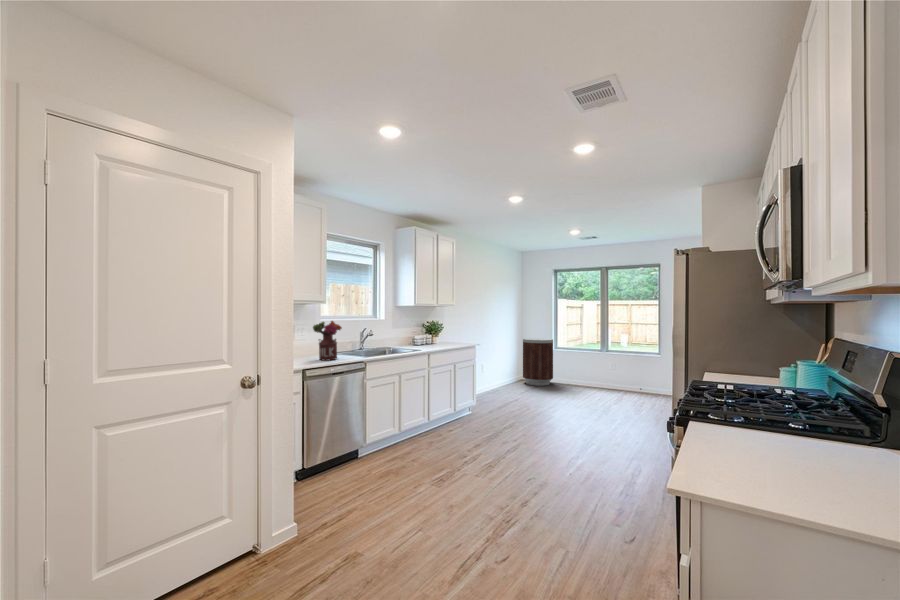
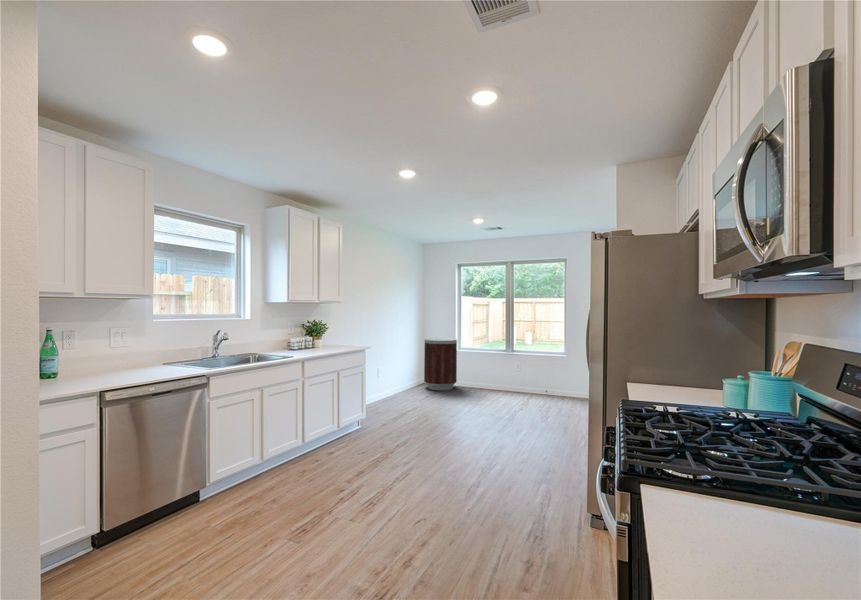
flower arrangement: present [313,321,342,361] -> none [127,320,174,376]

